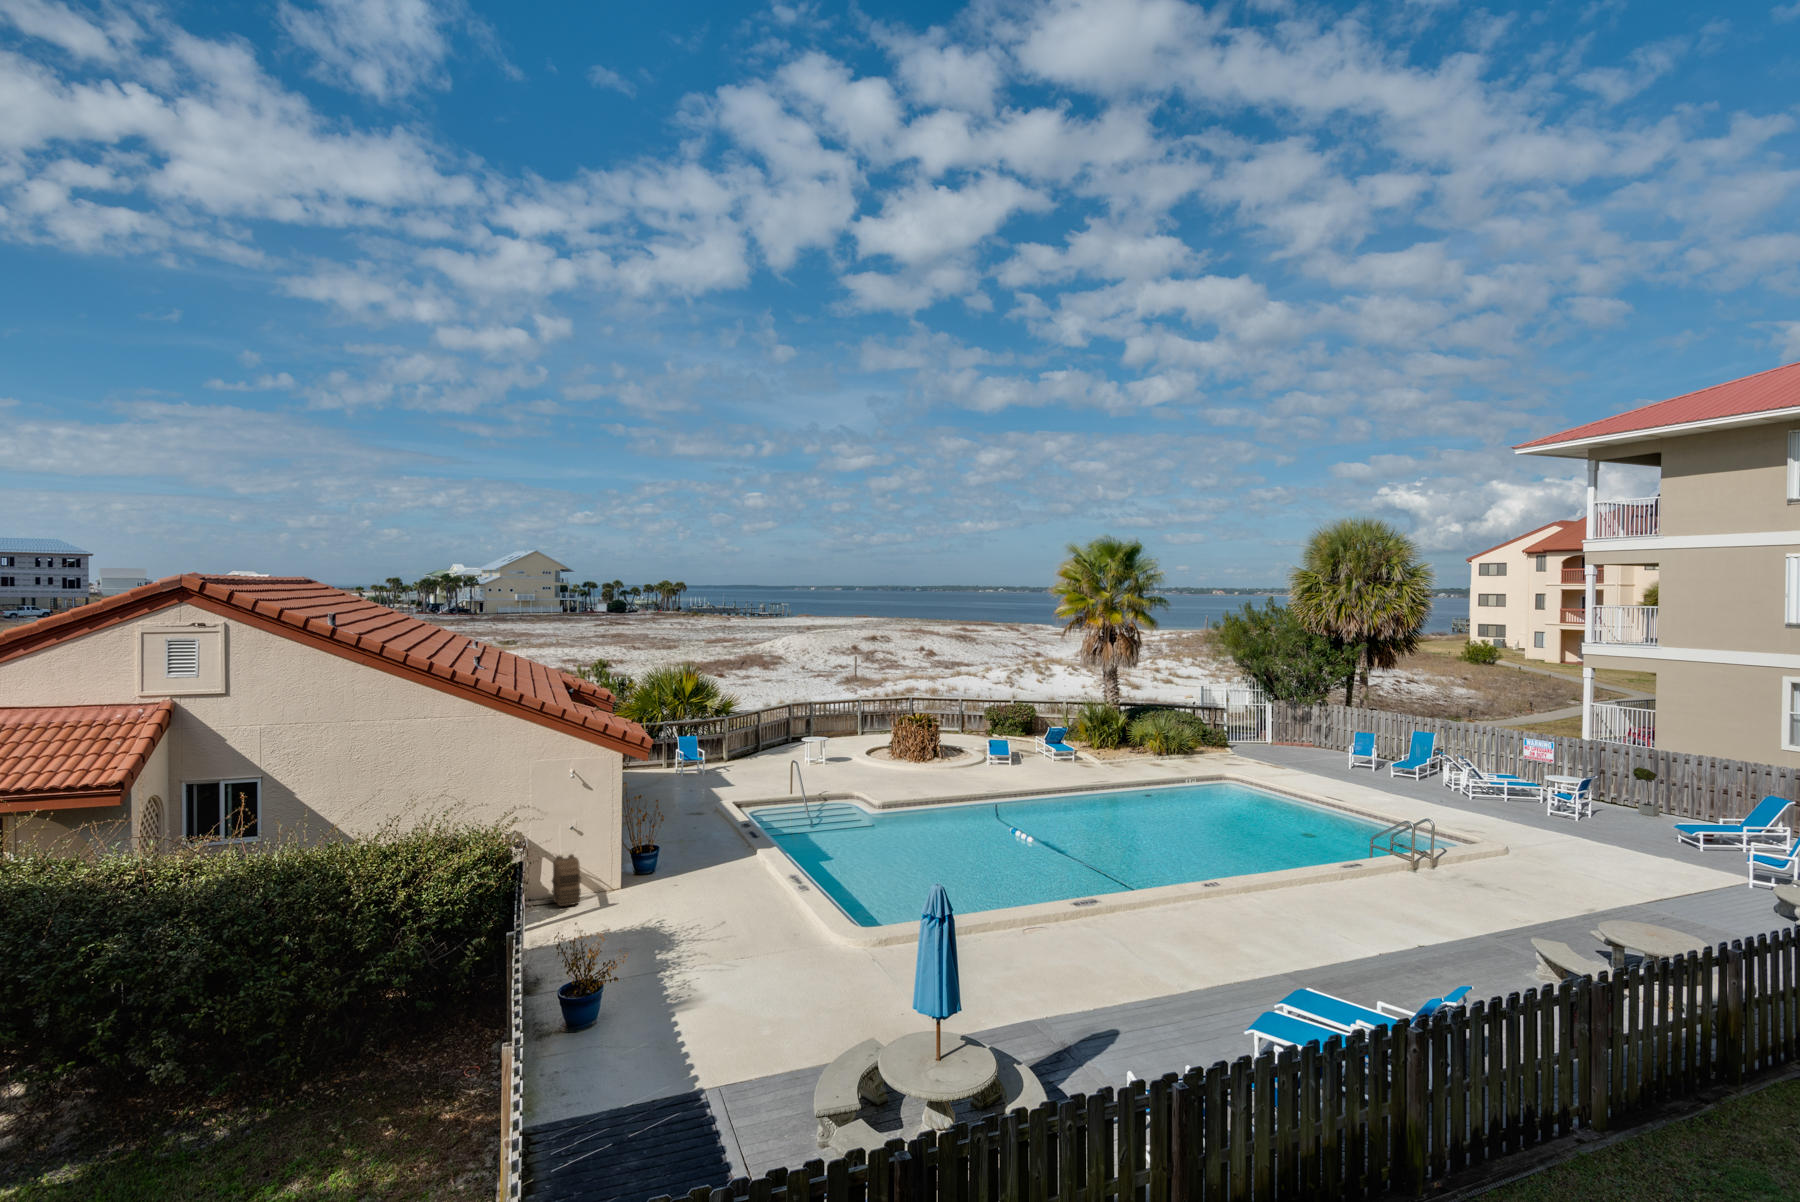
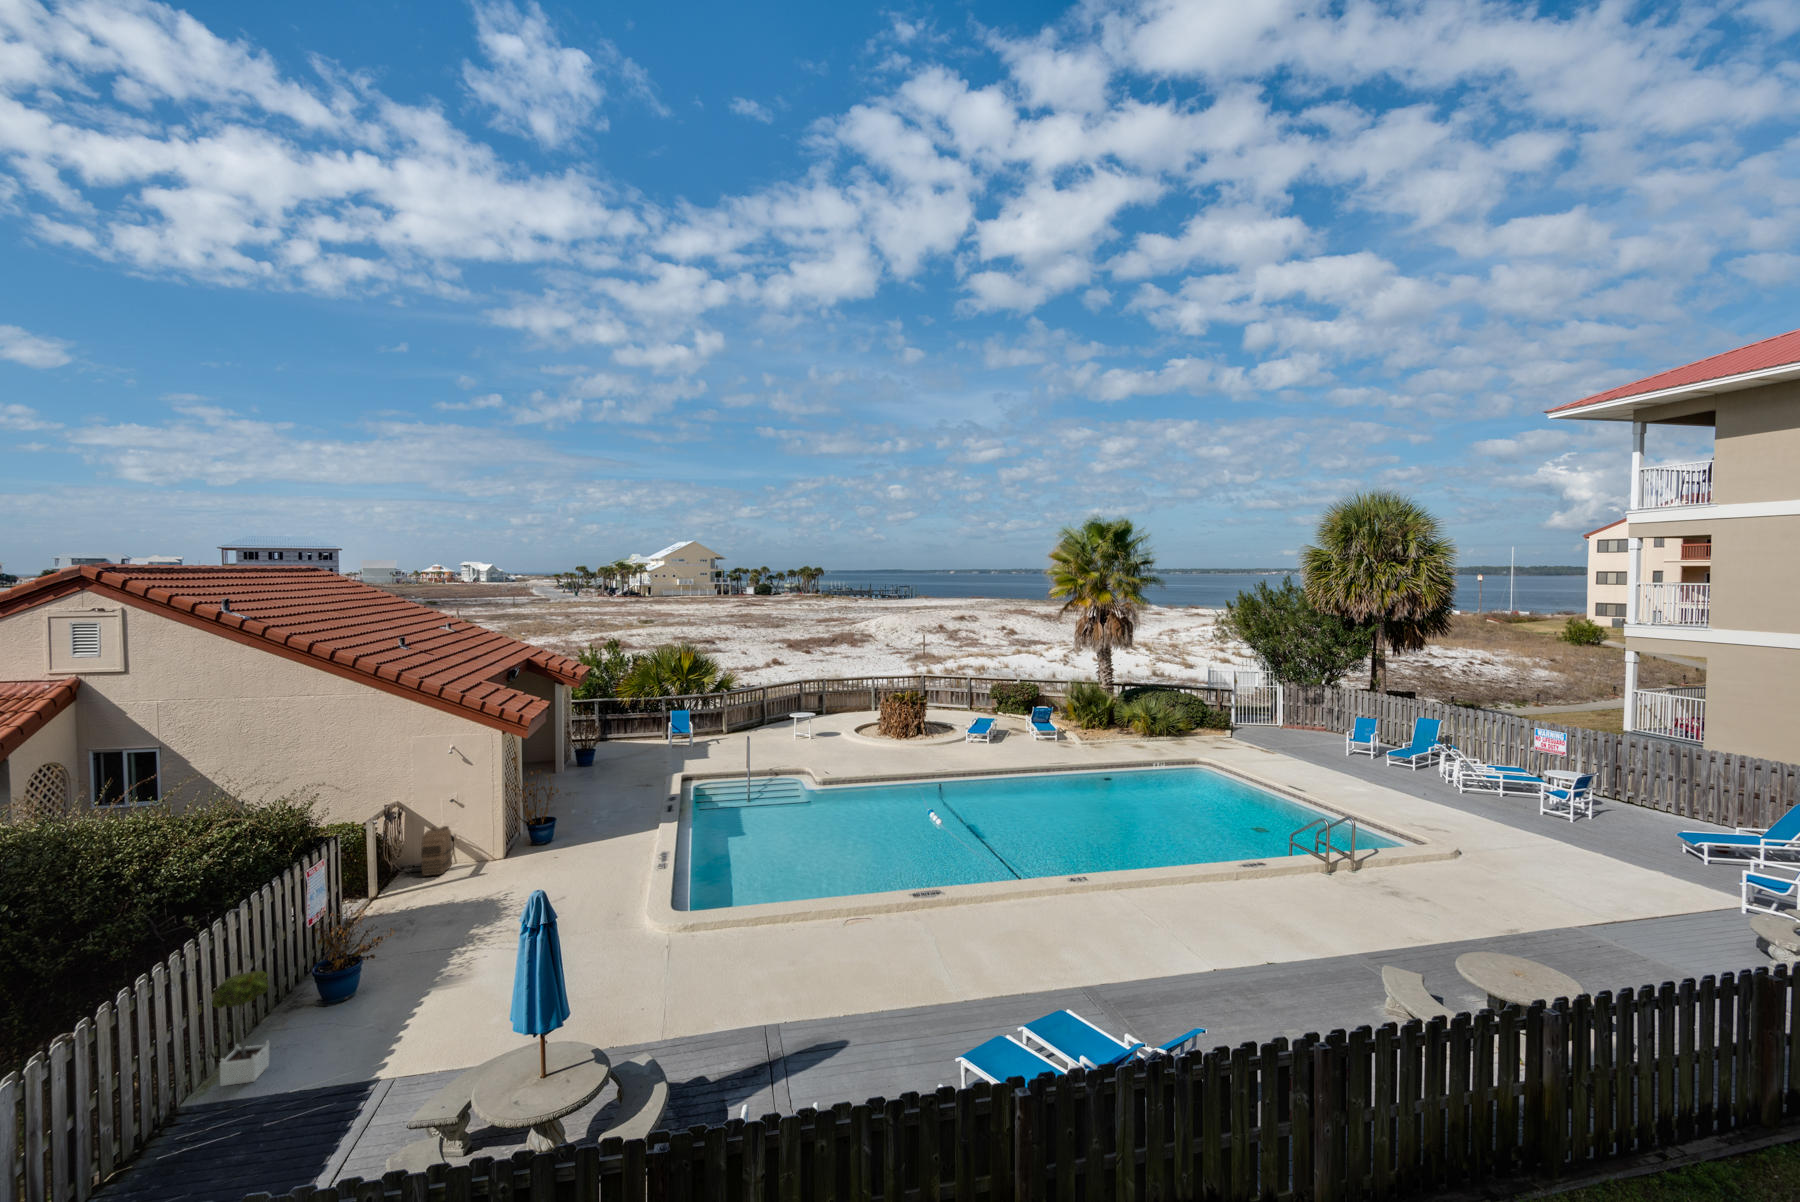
potted tree: present [1633,767,1659,816] -> present [211,970,269,1086]

